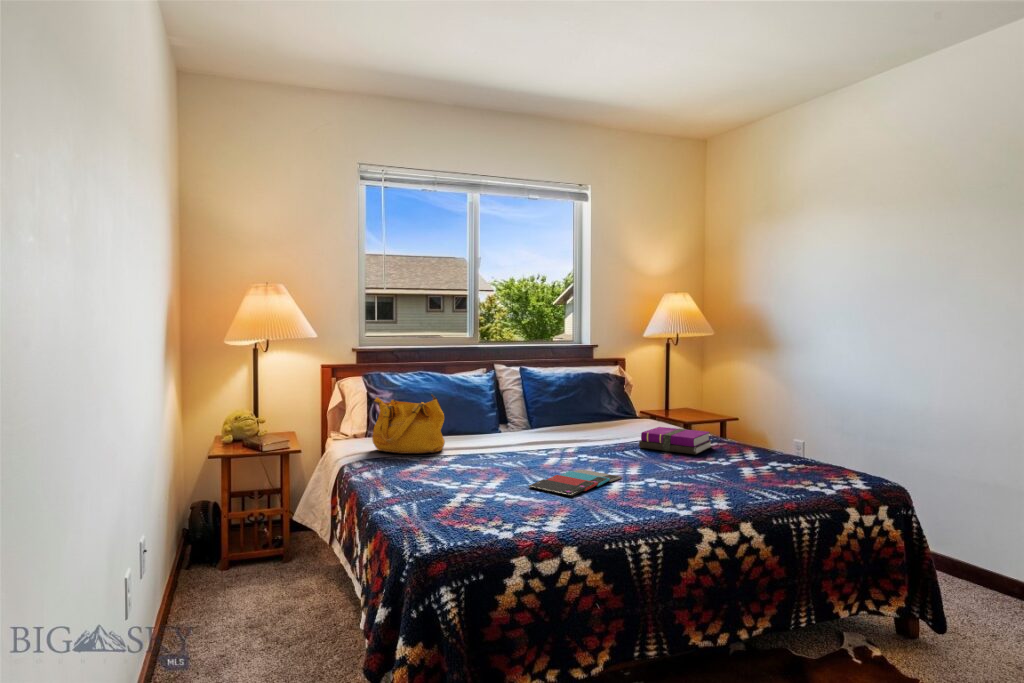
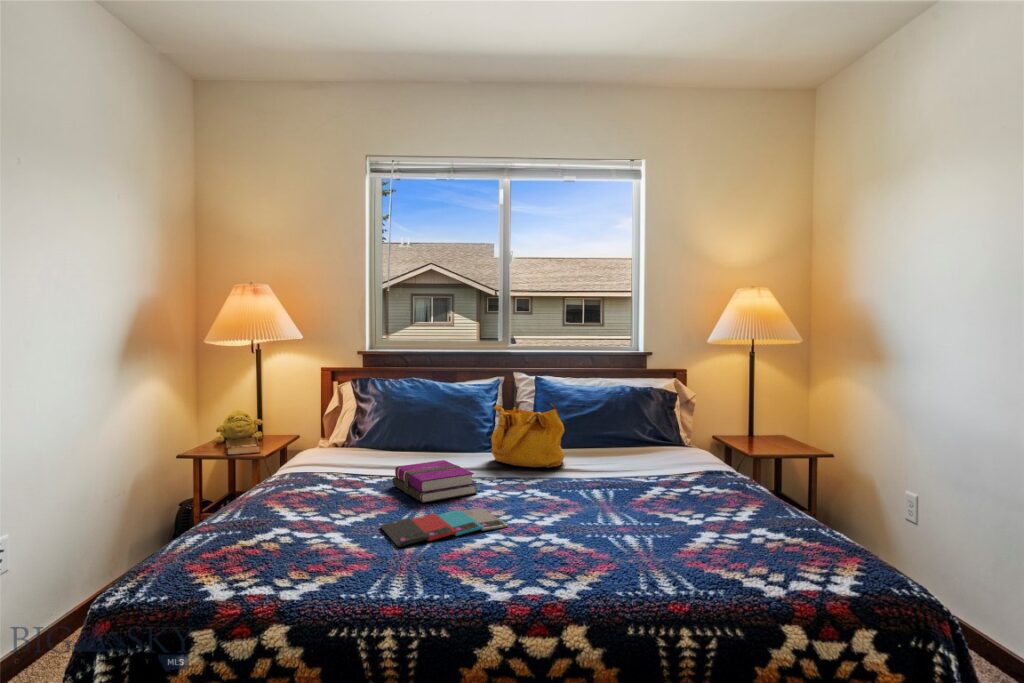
handbag: present [372,394,445,453] -> present [491,404,565,468]
notebook: present [639,427,711,454] -> present [392,460,477,503]

